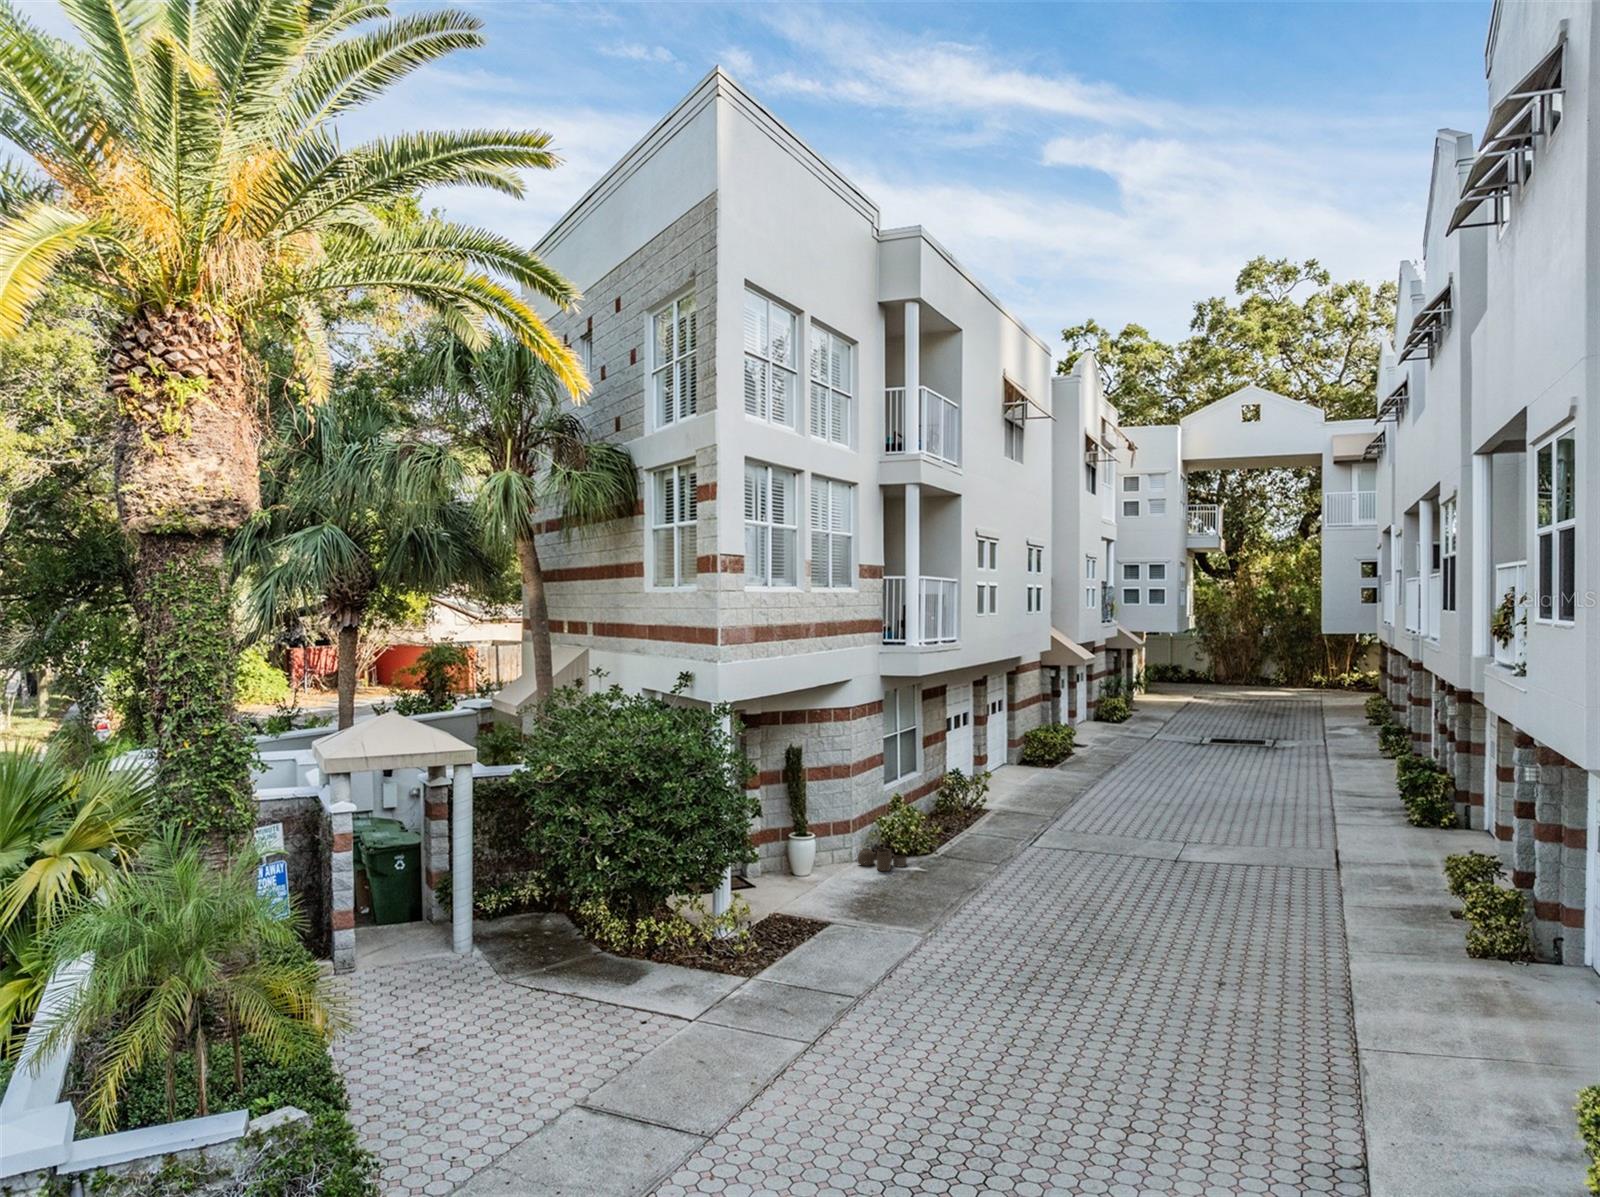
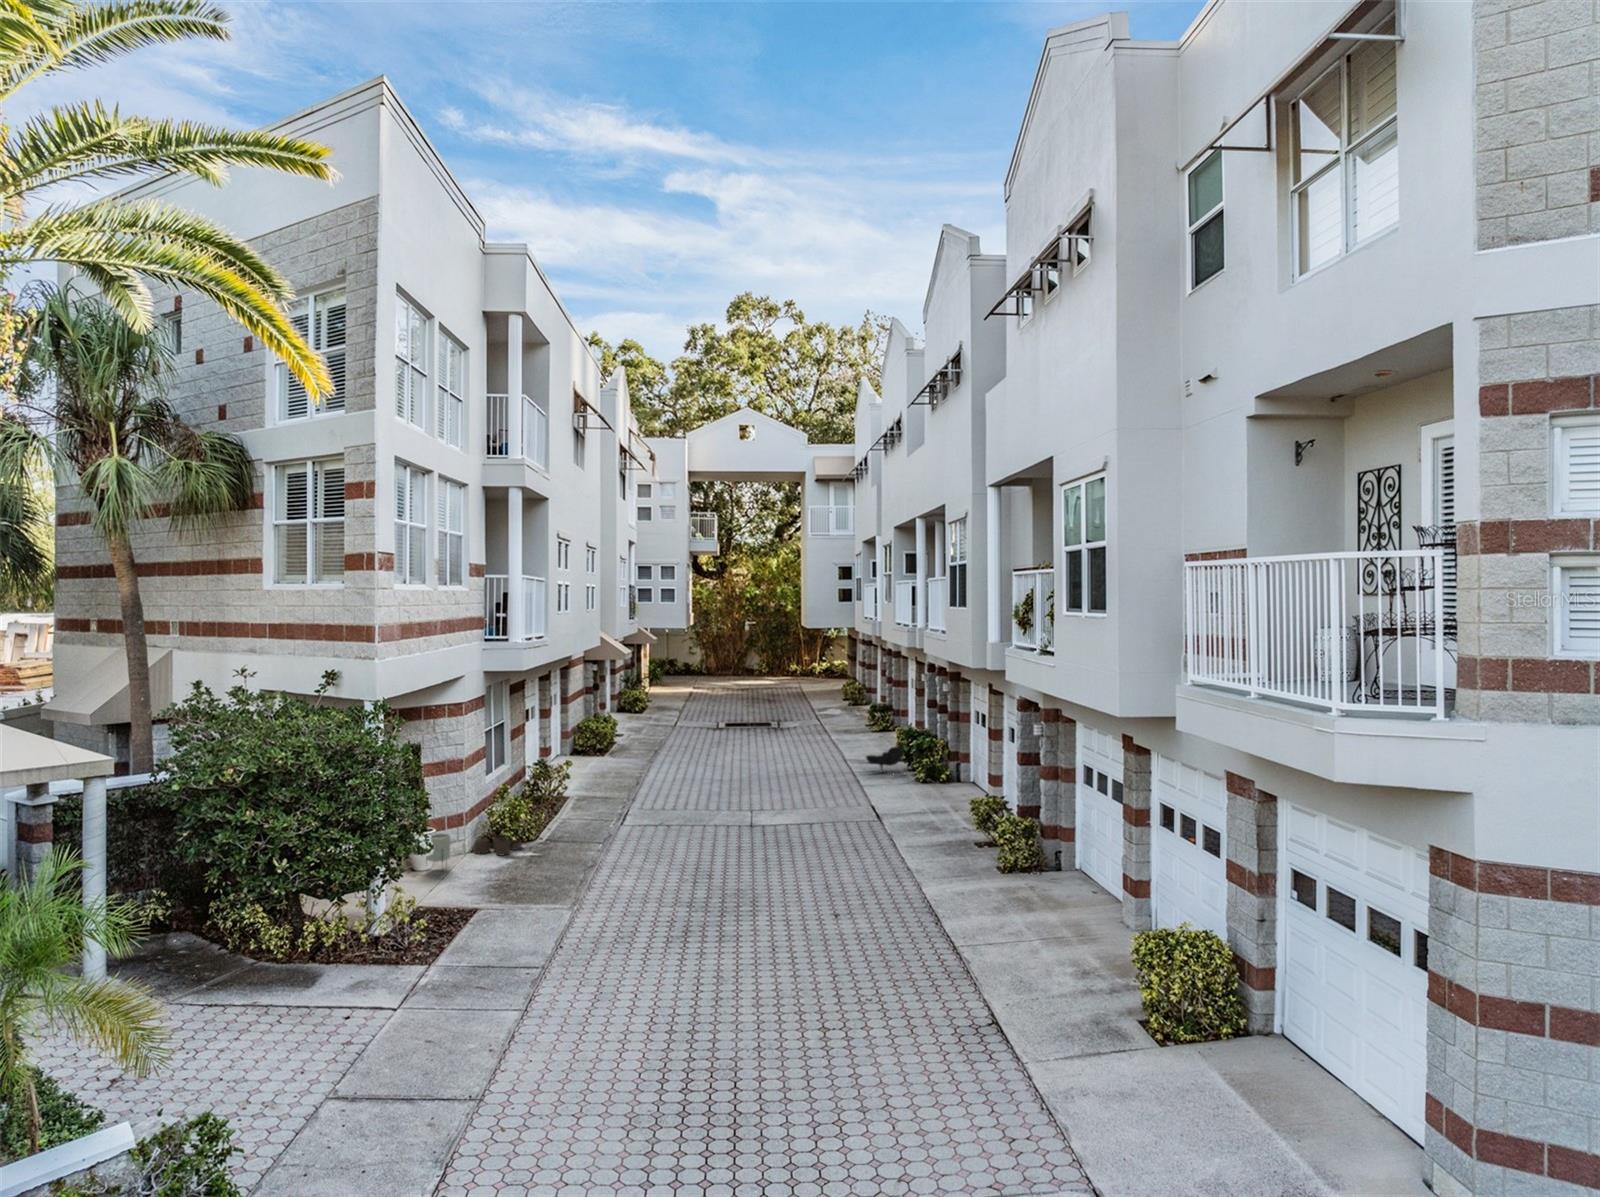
lounge chair: none [1371,790,1430,827] -> present [866,746,904,773]
planter: none [803,841,825,881] -> present [426,834,450,862]

